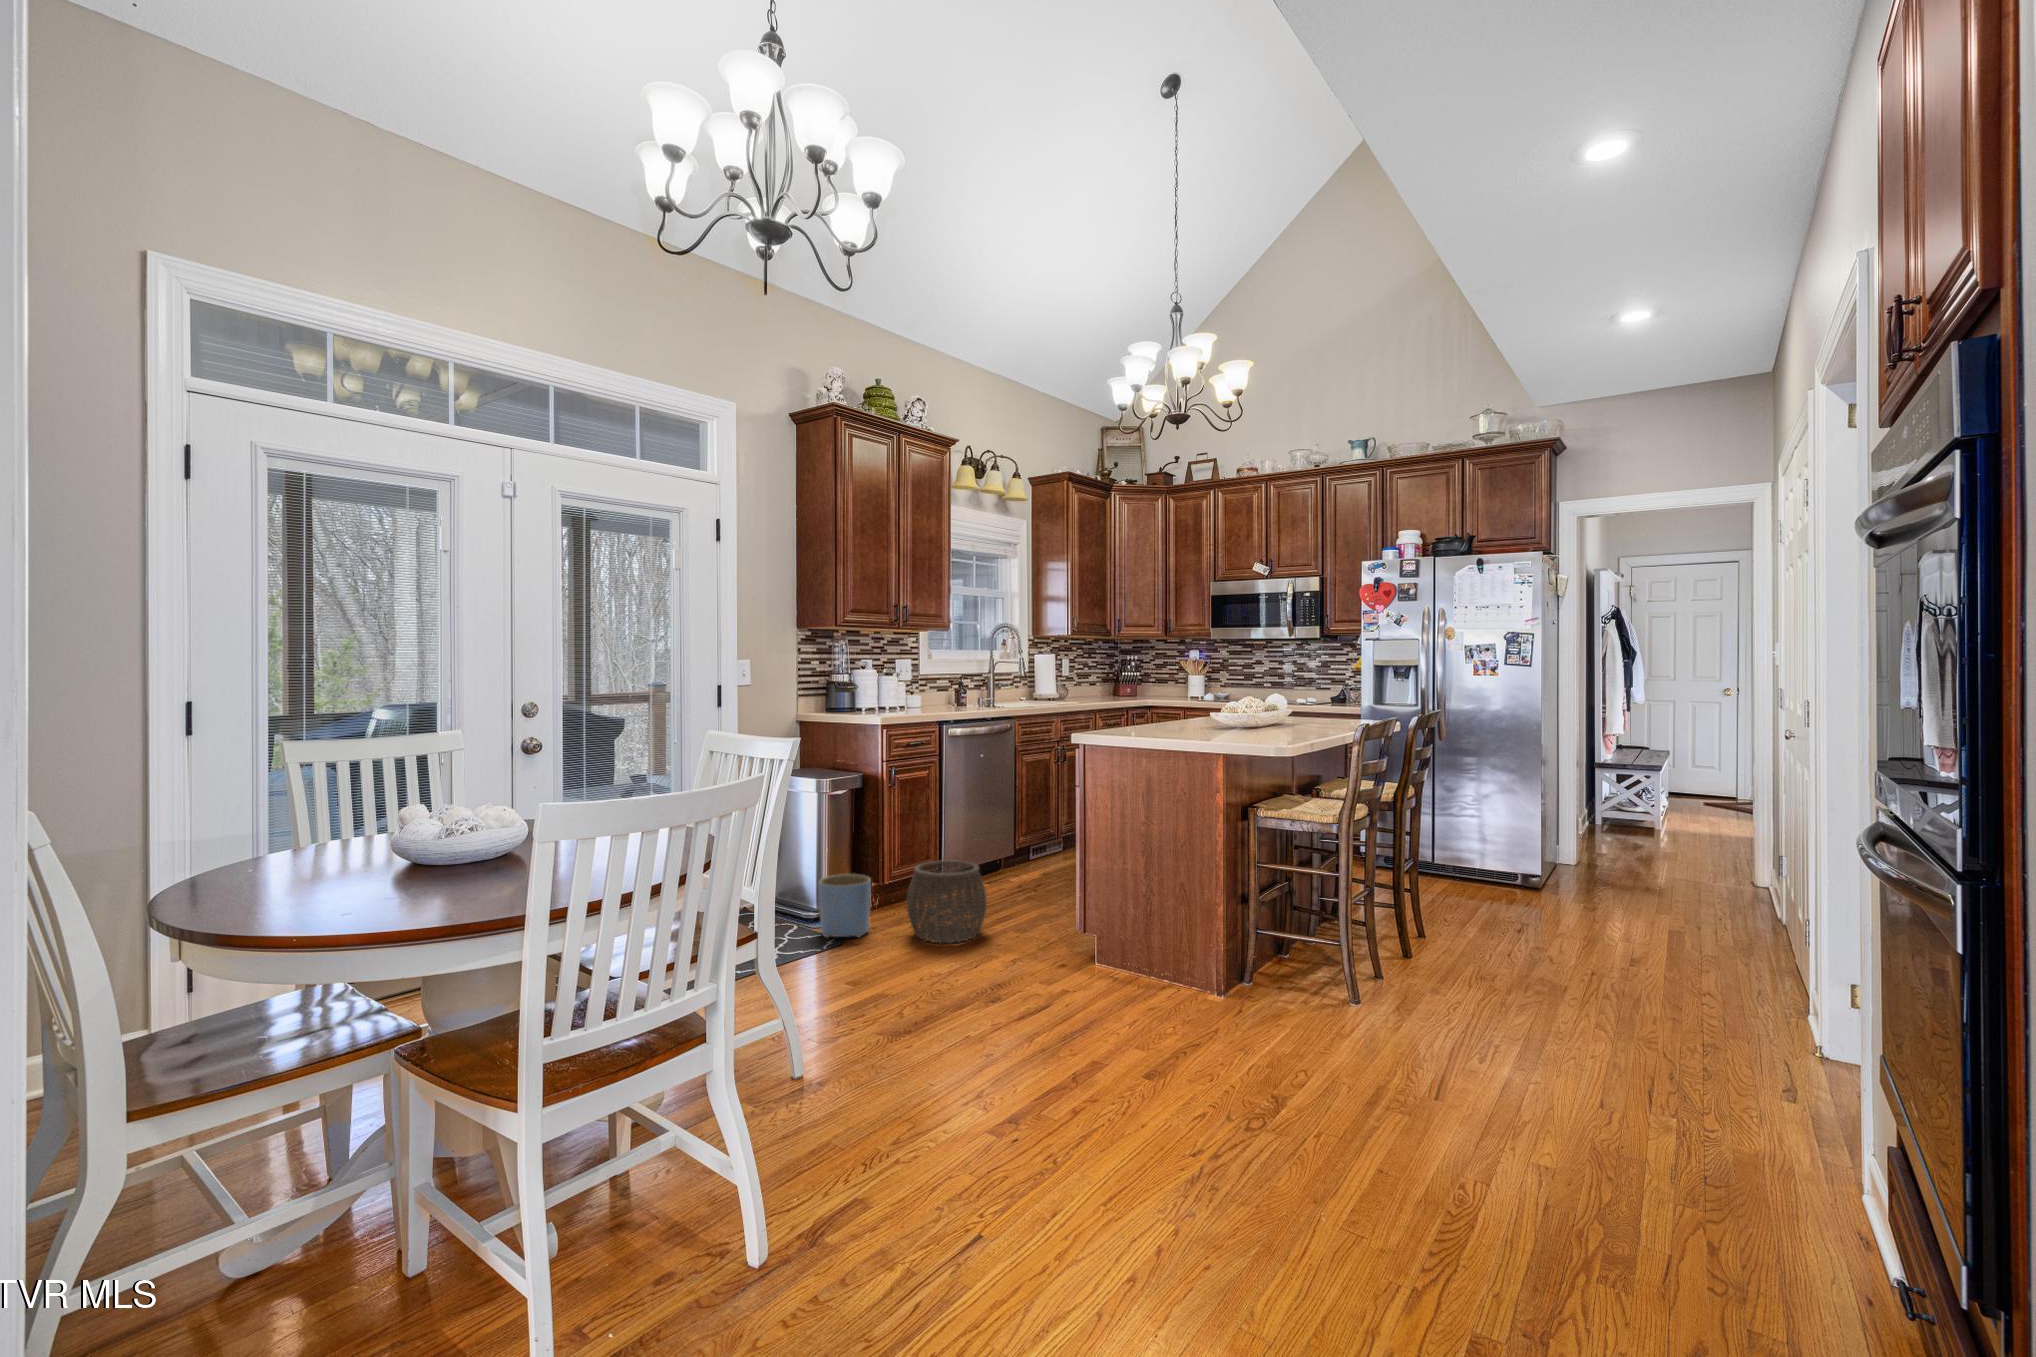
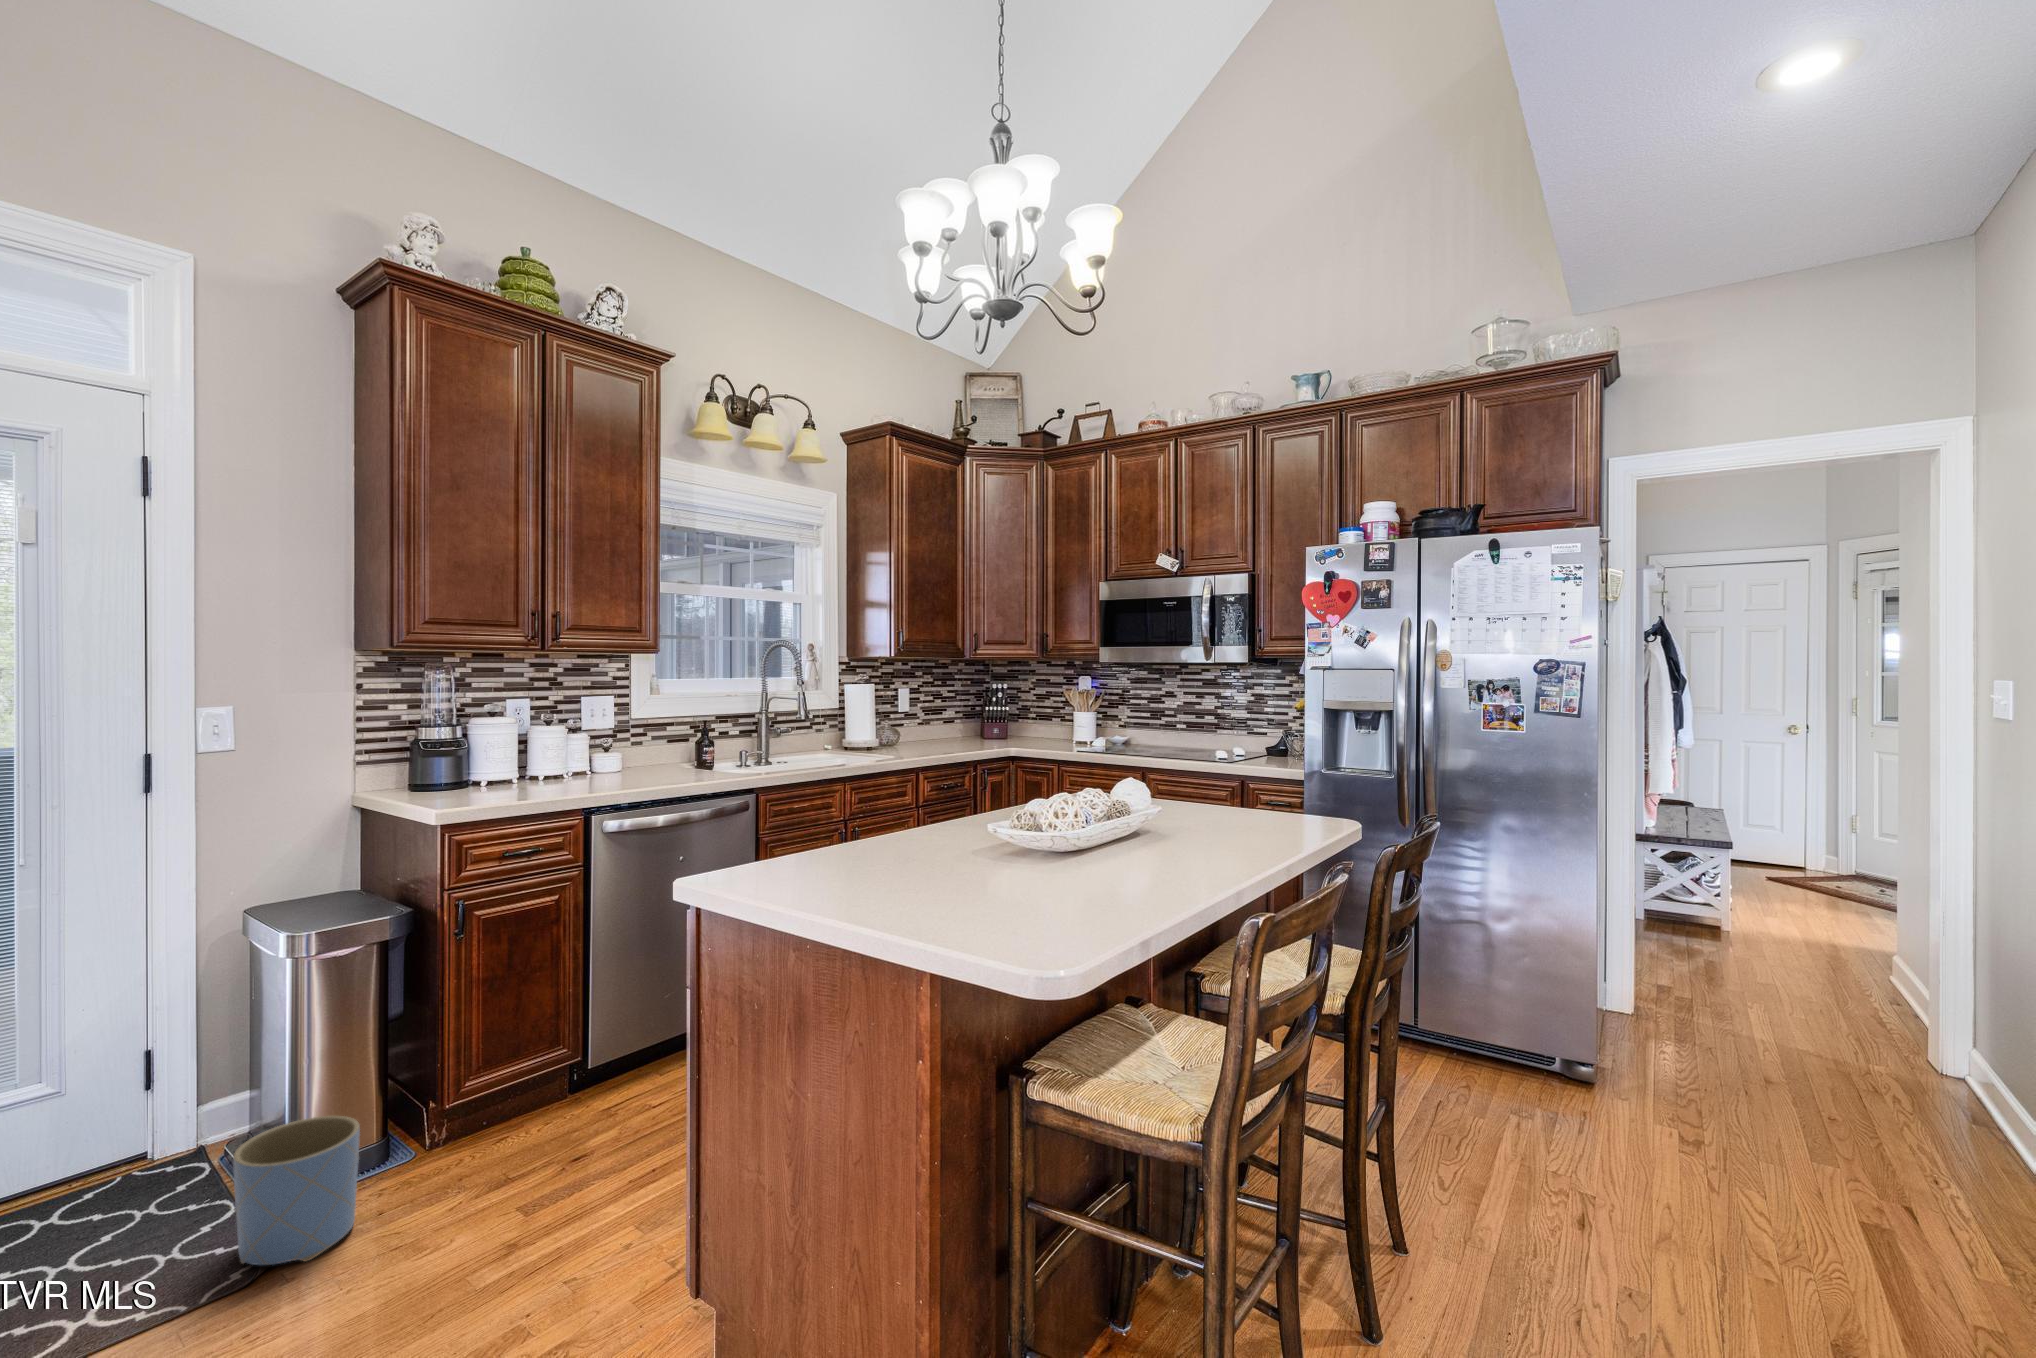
woven basket: present [907,860,987,943] -> none [394,1090,576,1290]

